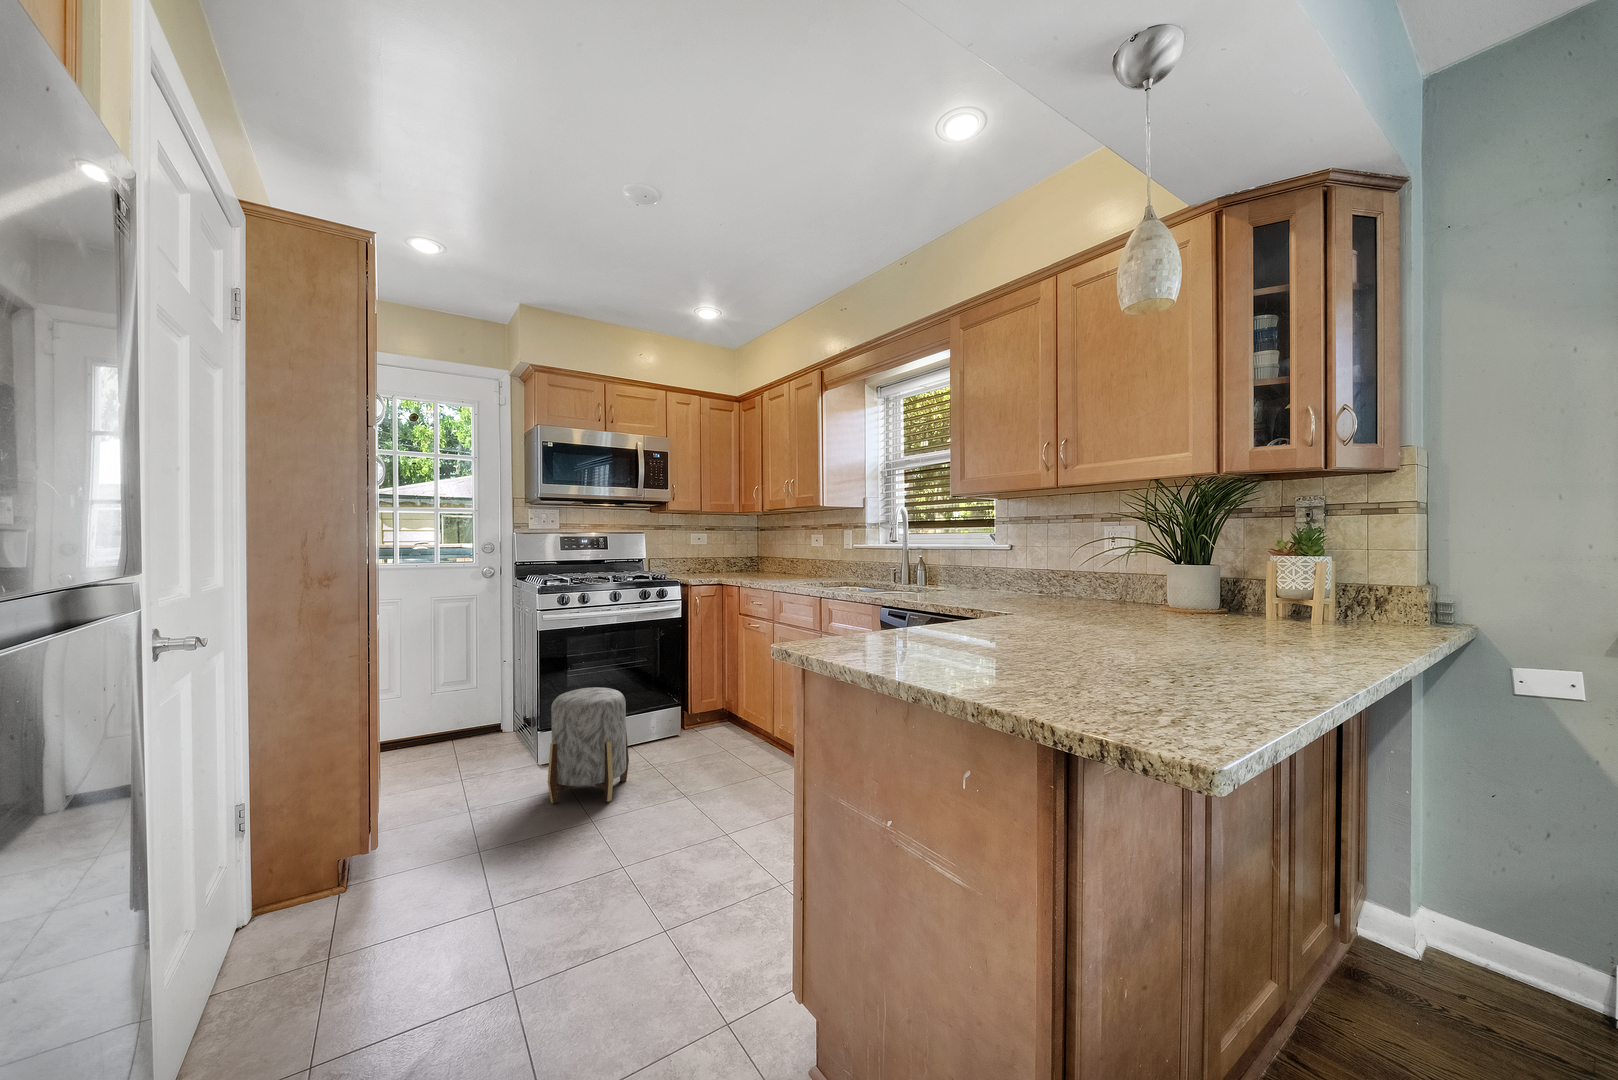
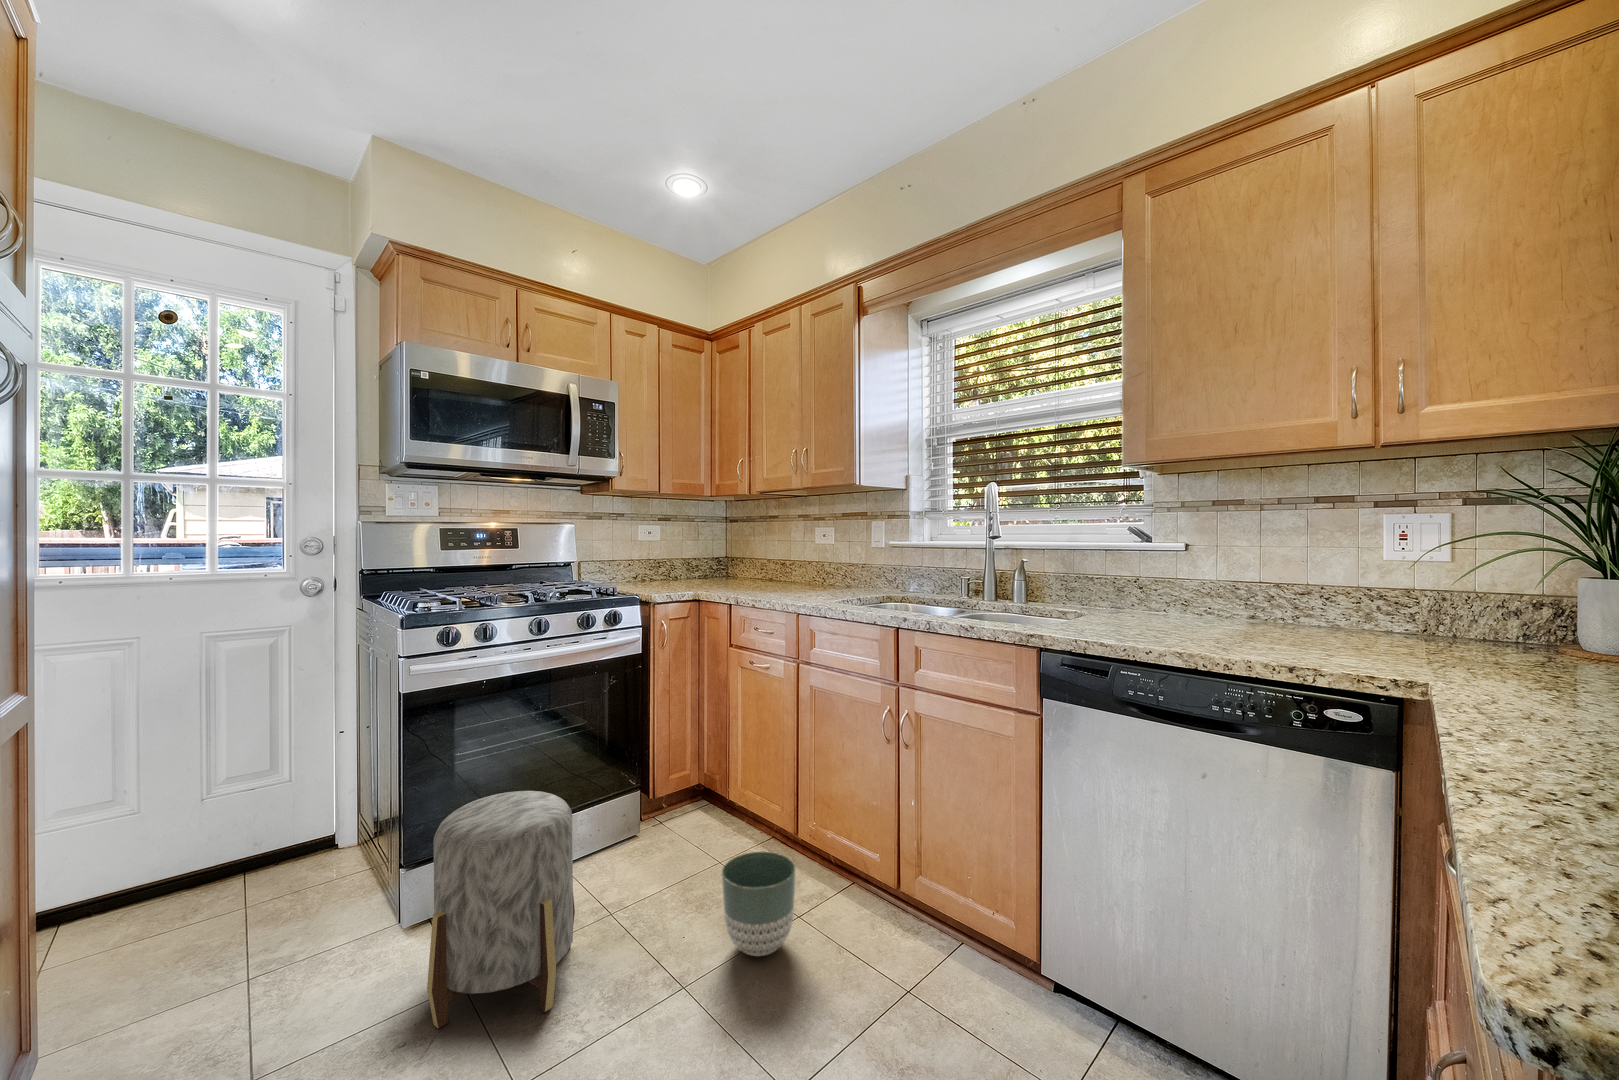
planter: none [710,733,754,790] -> present [722,851,796,956]

